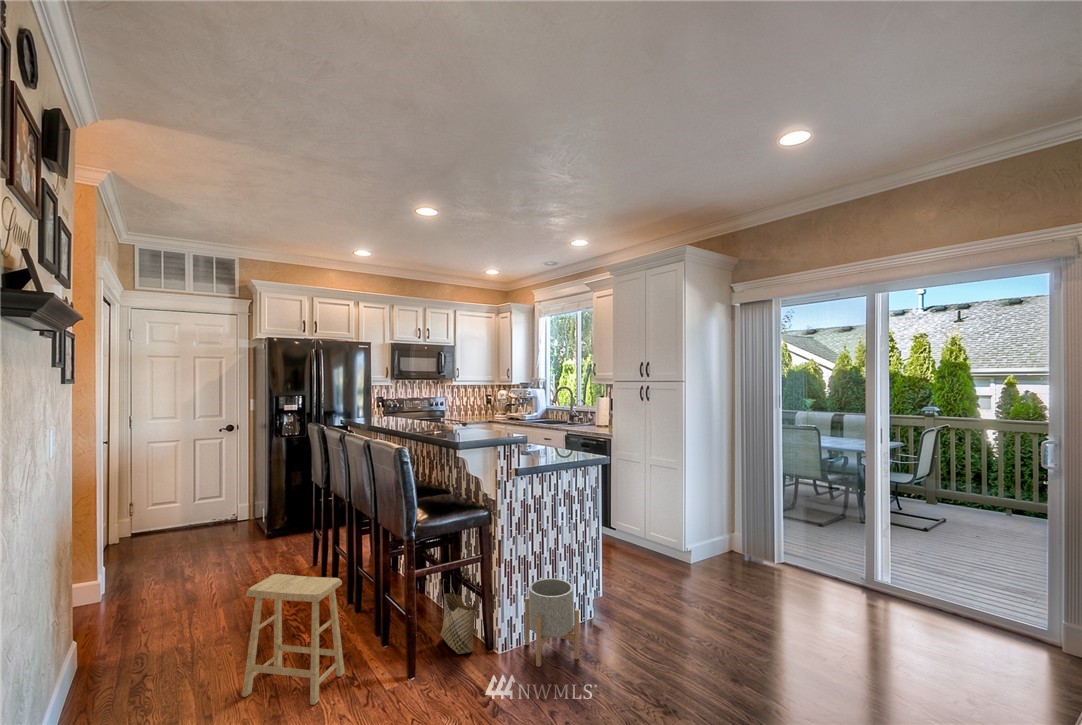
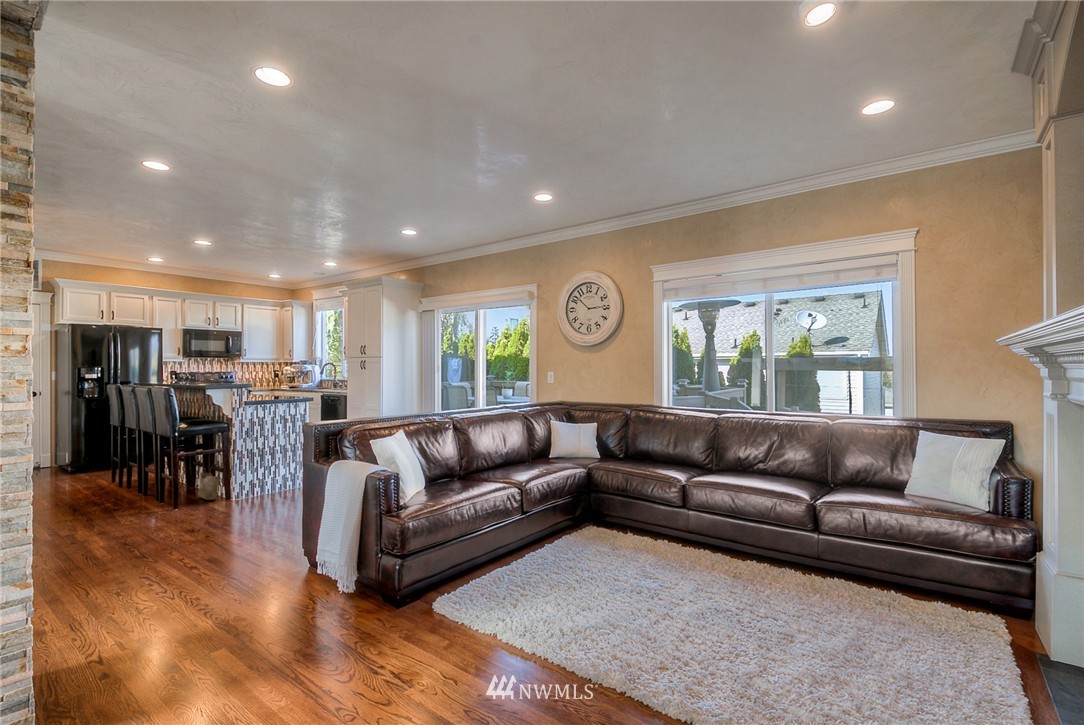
footstool: present [242,574,345,705] -> none [67,458,133,520]
planter: present [525,578,579,667] -> none [250,460,278,500]

